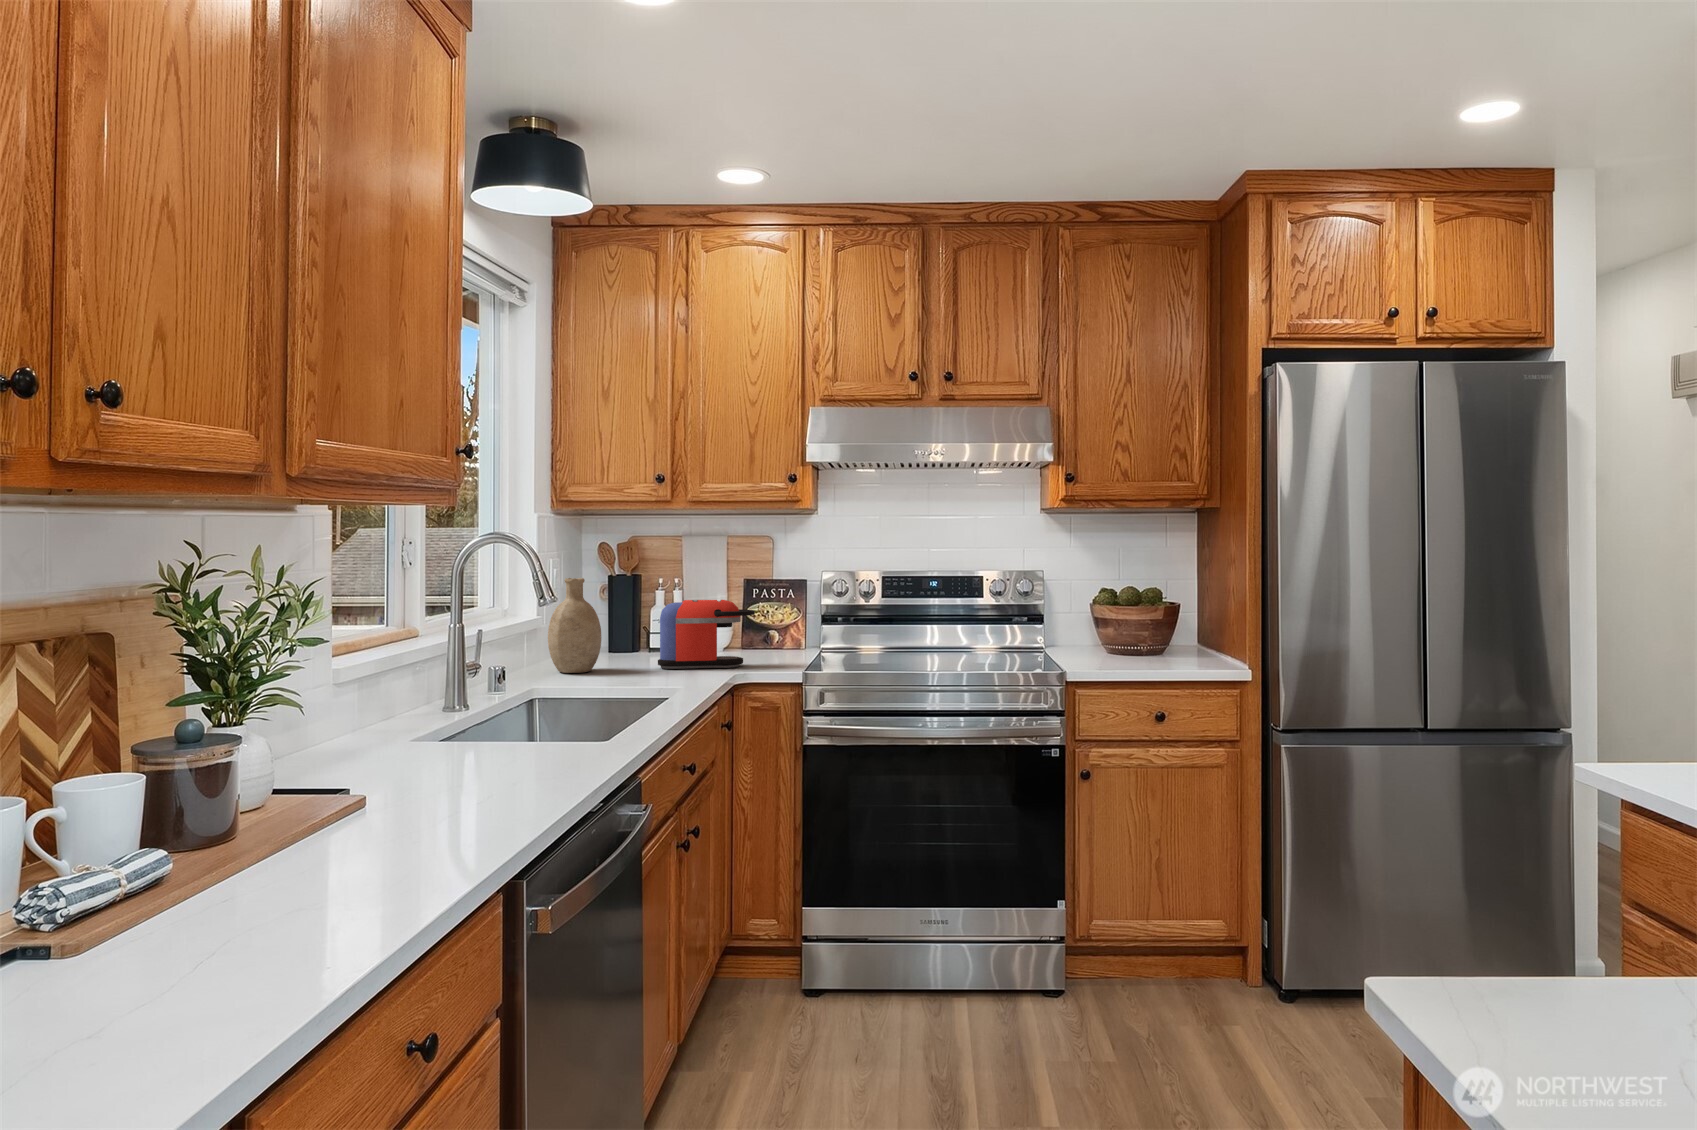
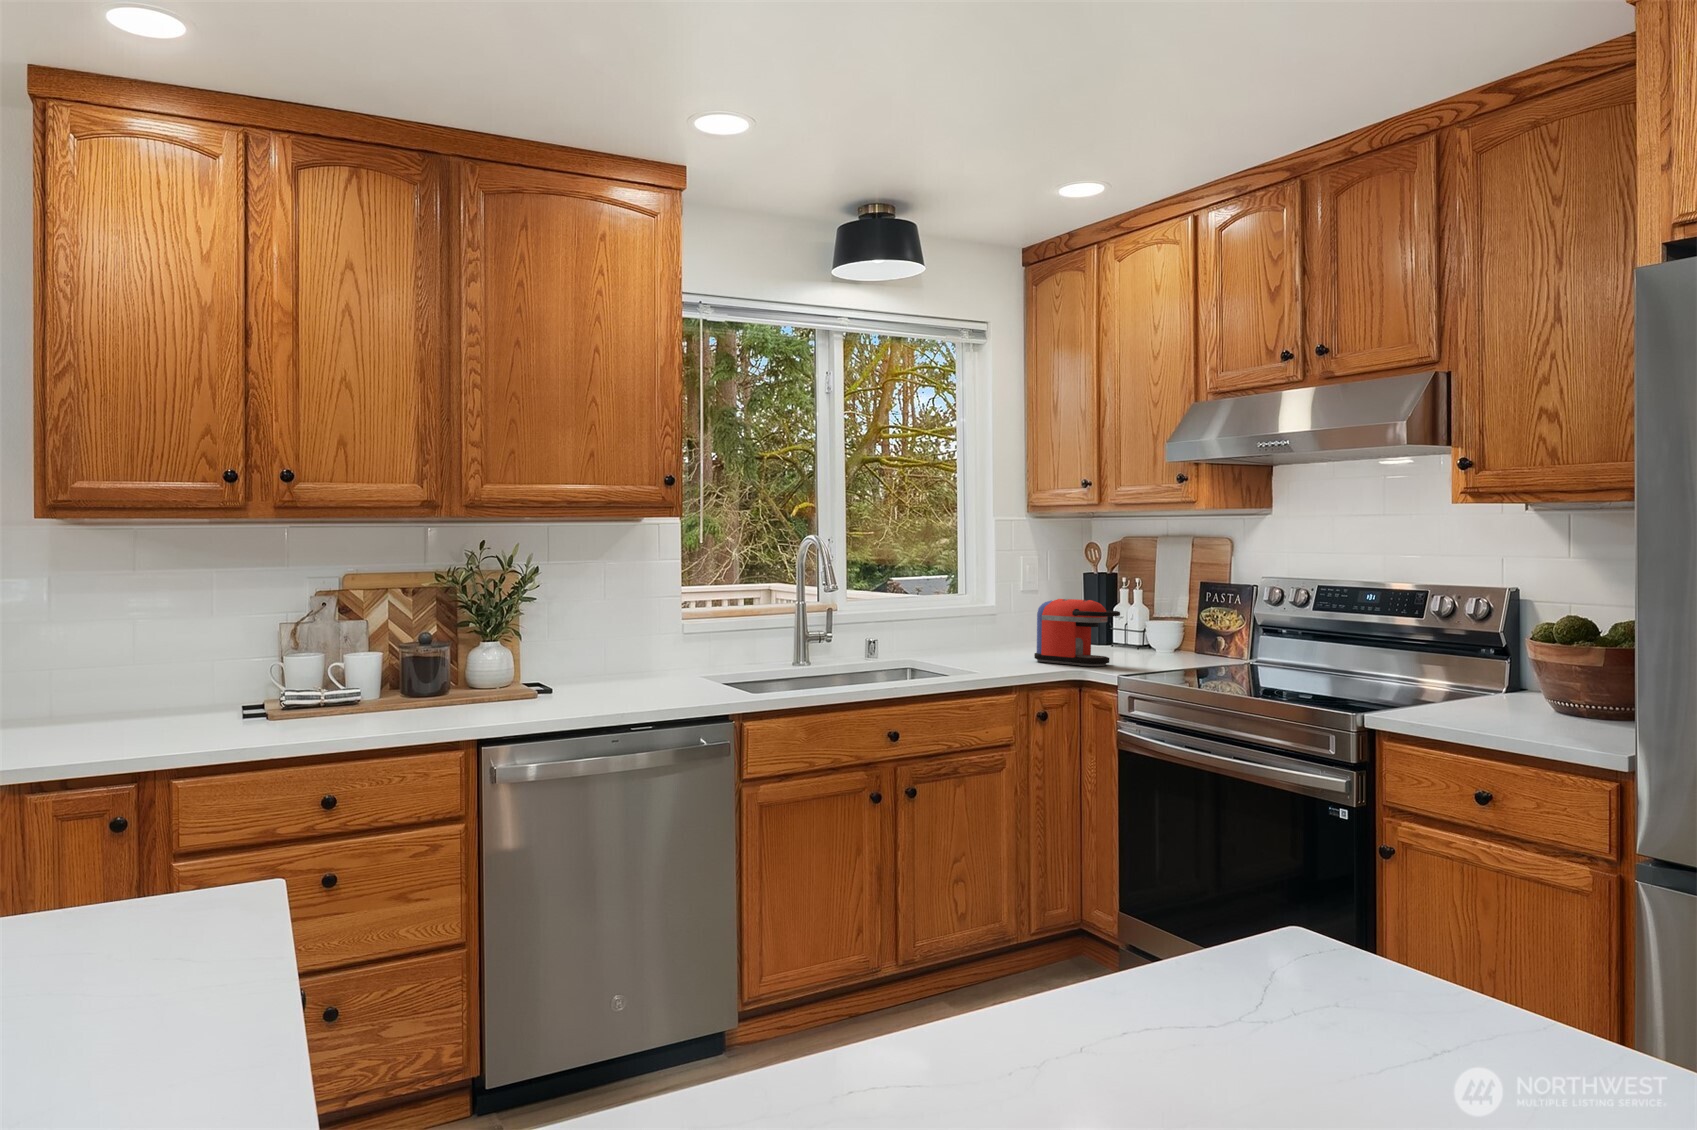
decorative vase: present [548,578,601,673] -> none [950,575,996,657]

